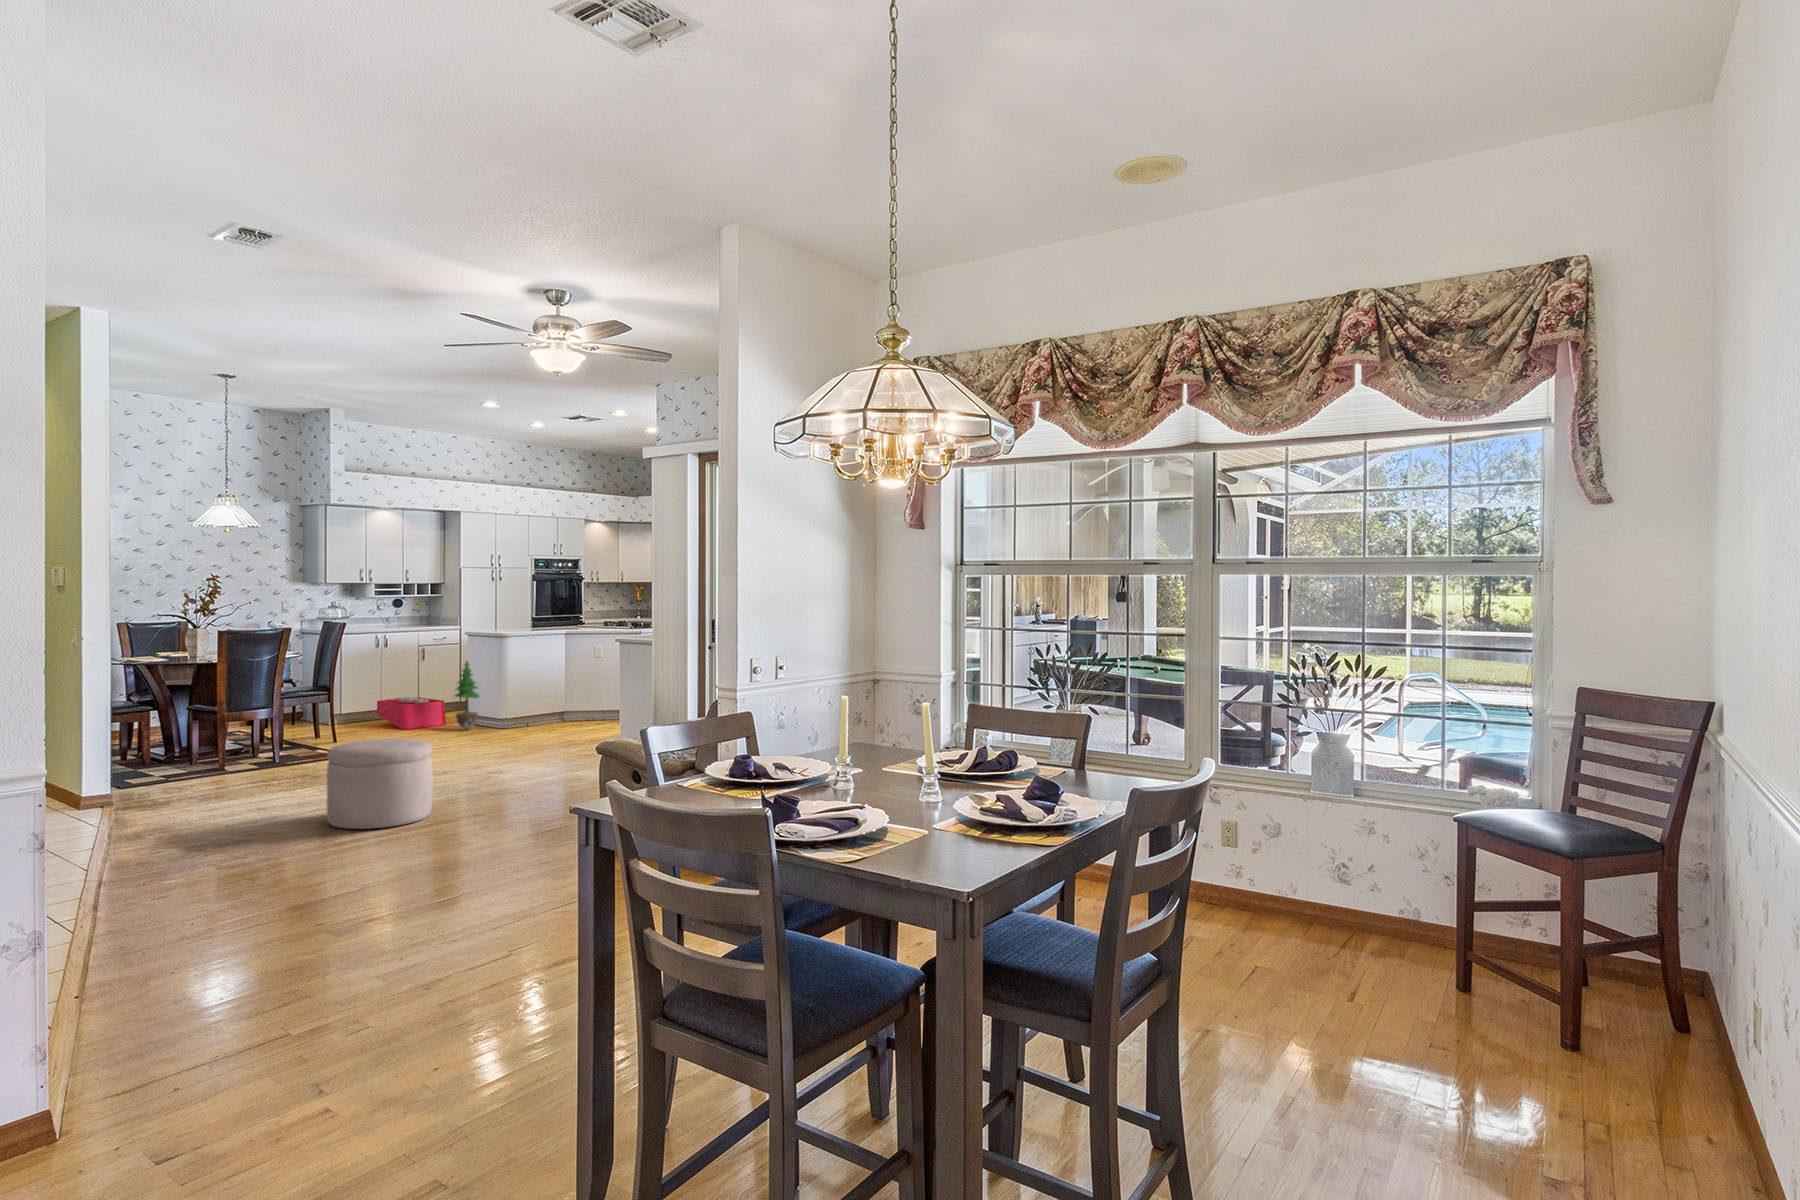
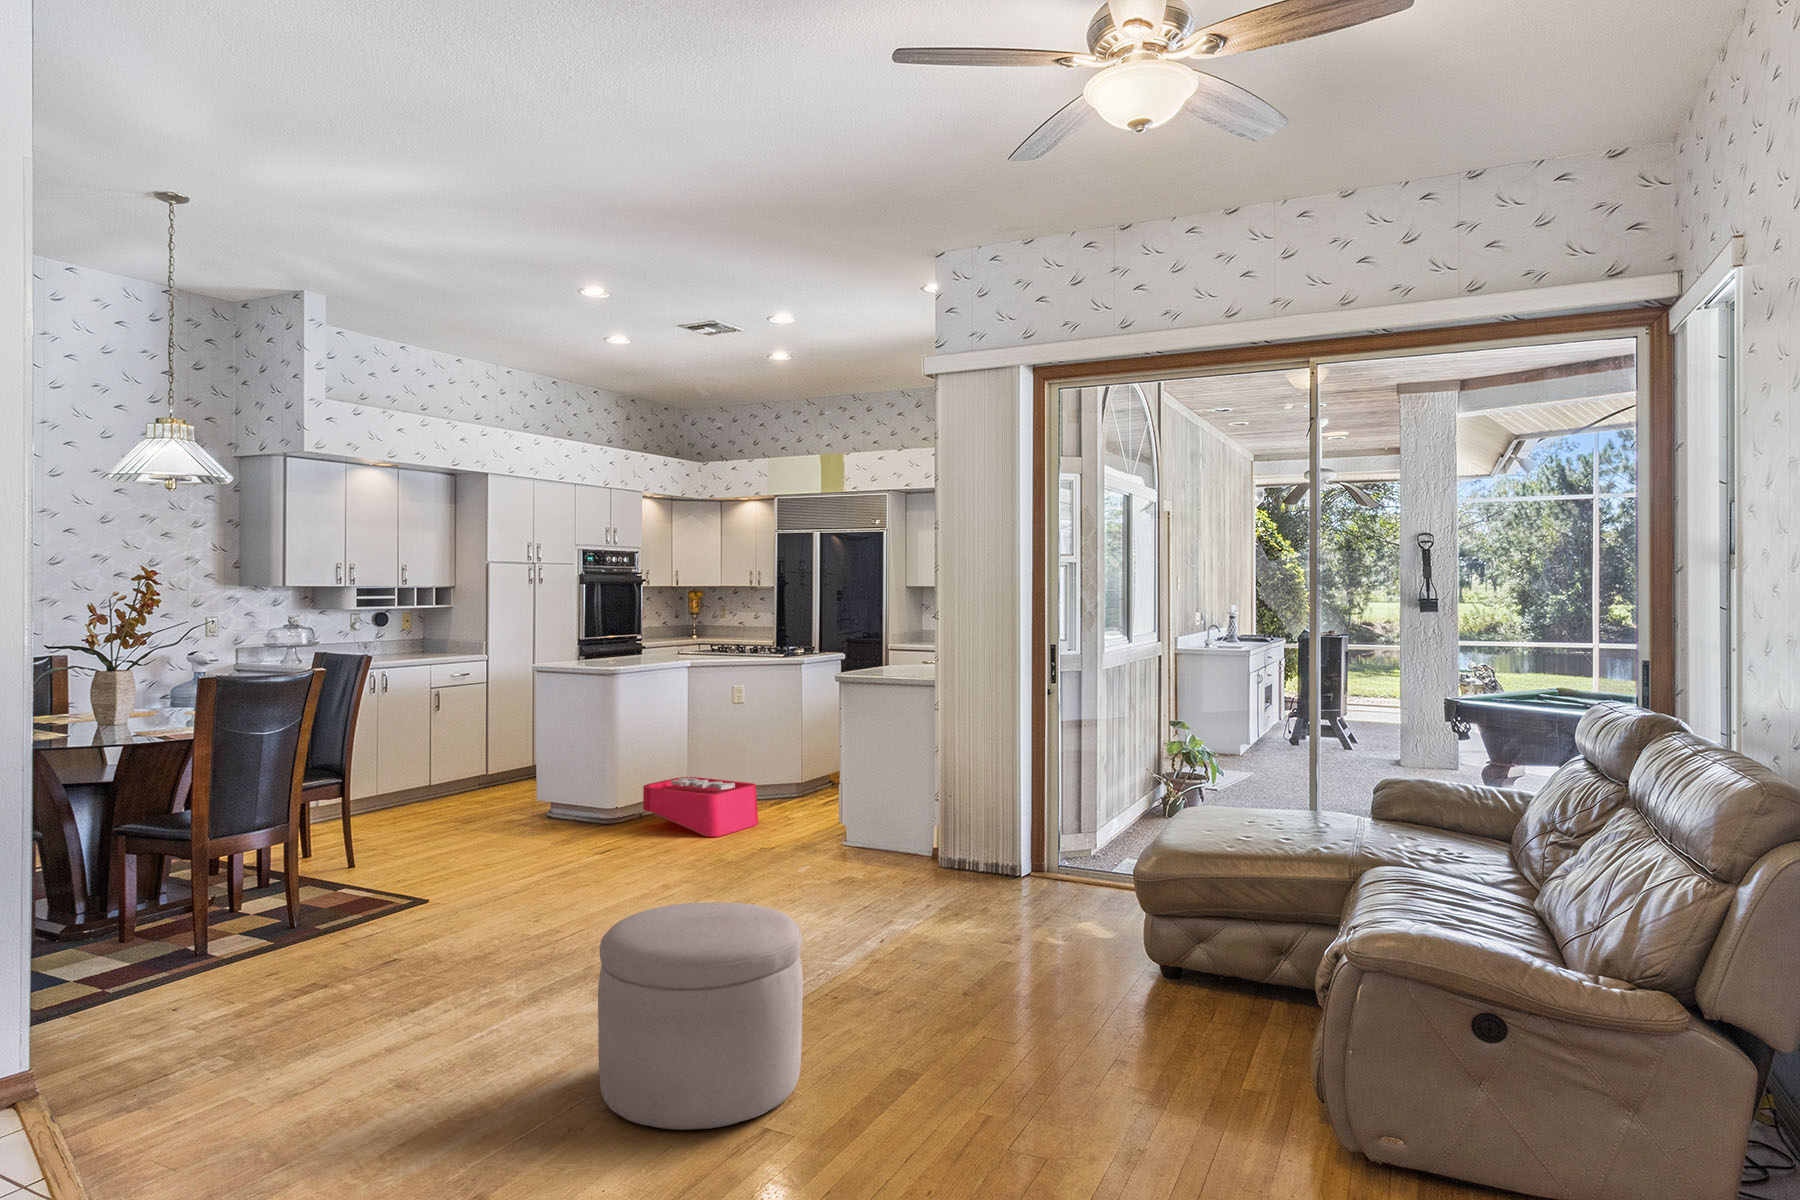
potted tree: present [455,661,479,730] -> none [523,710,567,827]
storage bin: present [377,694,446,729] -> present [643,777,758,837]

